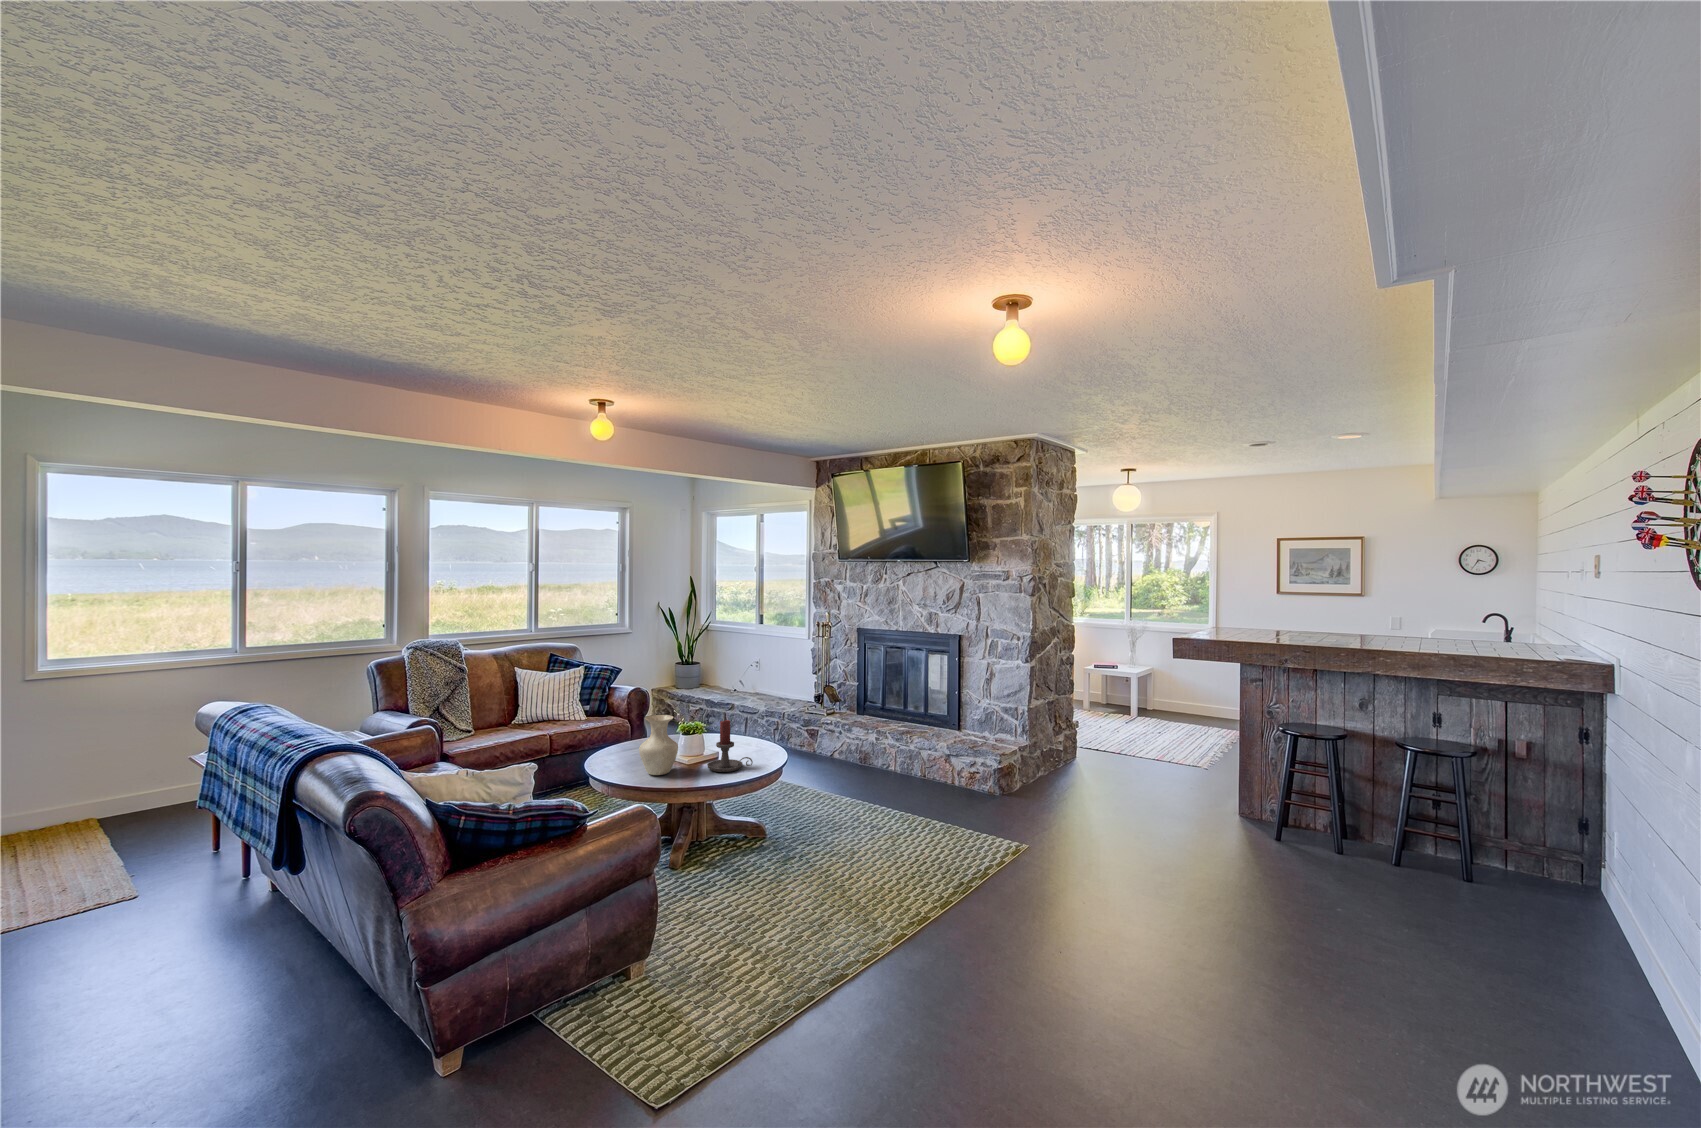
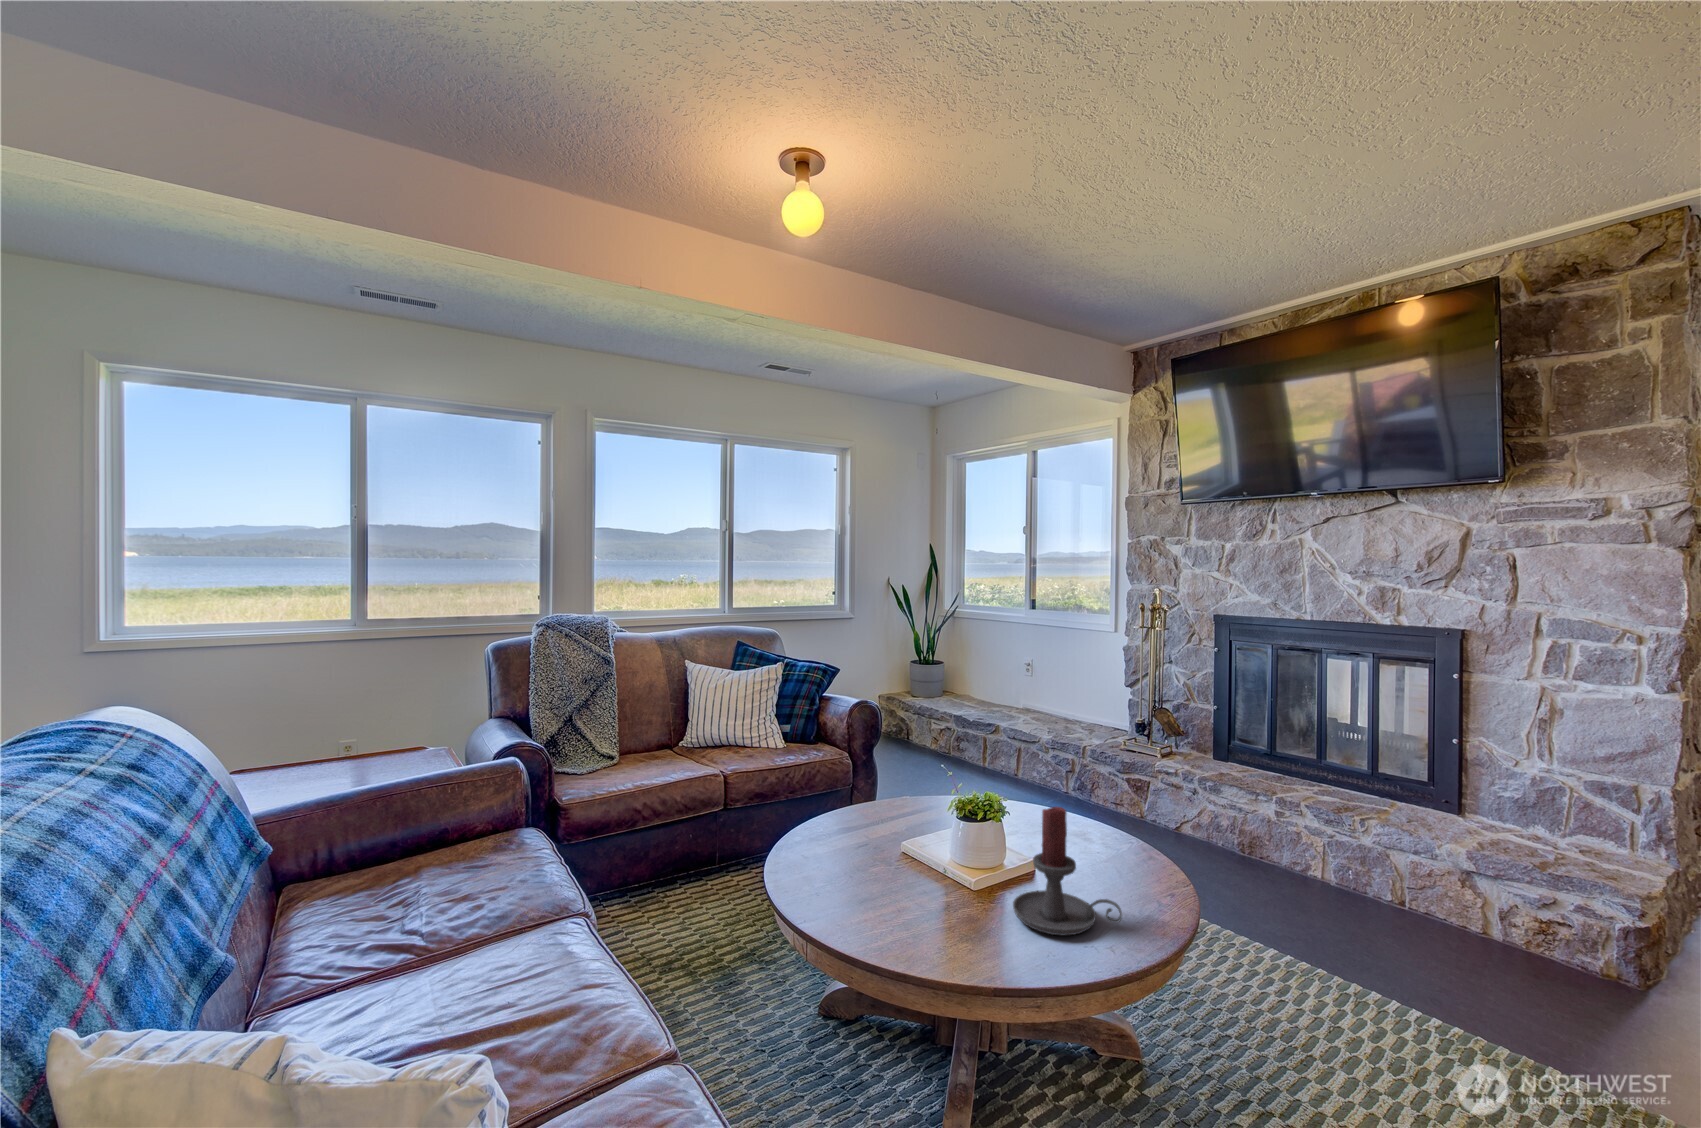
vase: present [639,715,678,775] -> none [862,782,948,925]

